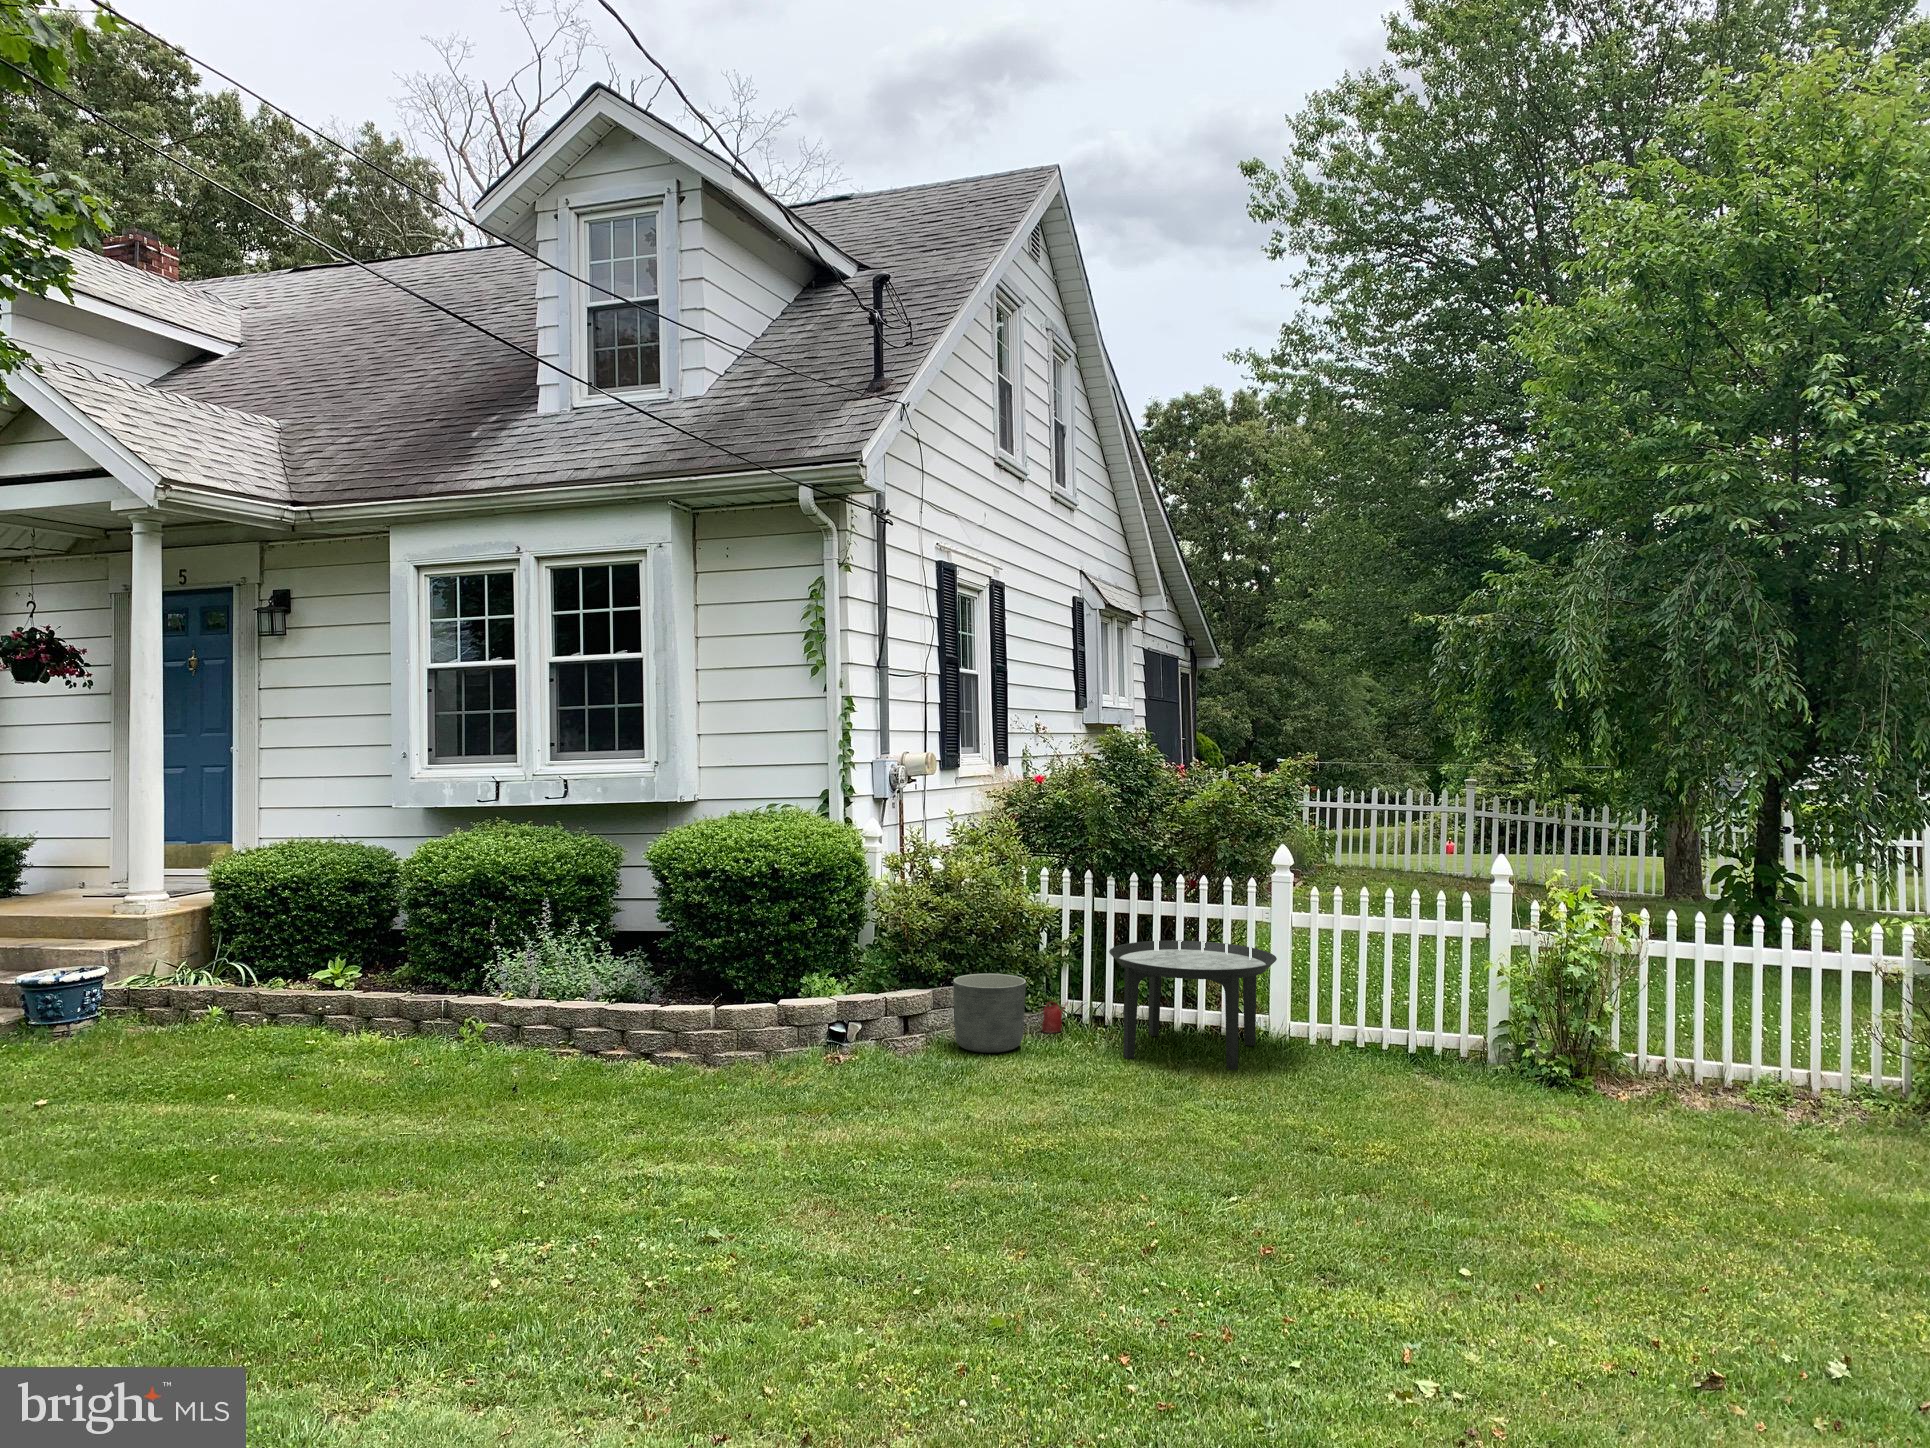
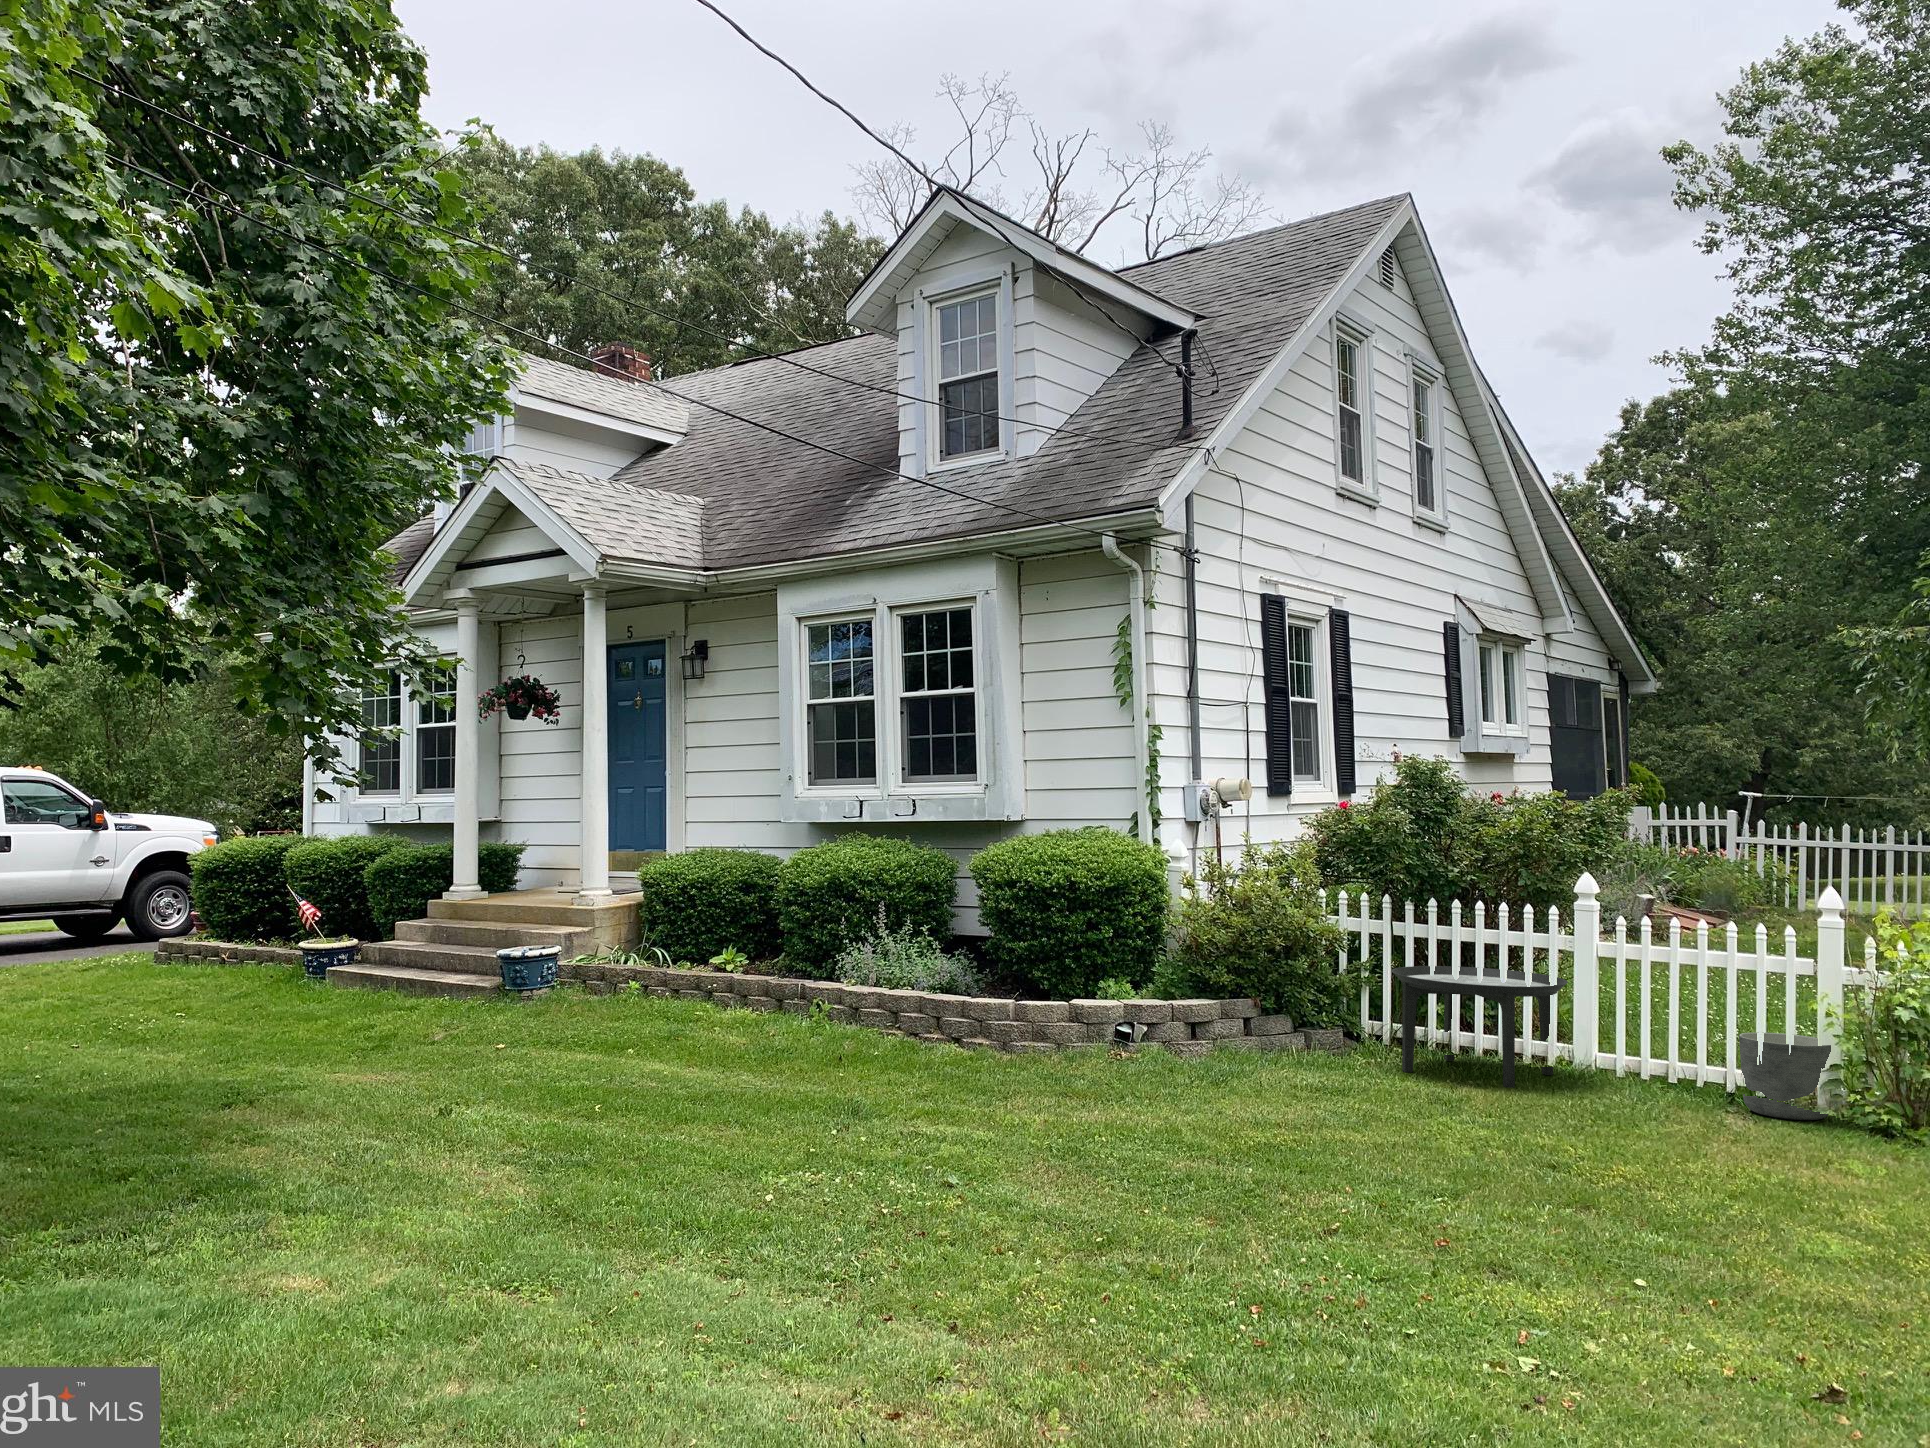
planter: present [953,974,1026,1053] -> present [1739,1033,1831,1120]
watering can: present [1042,1002,1068,1033] -> none [1335,1021,1366,1052]

